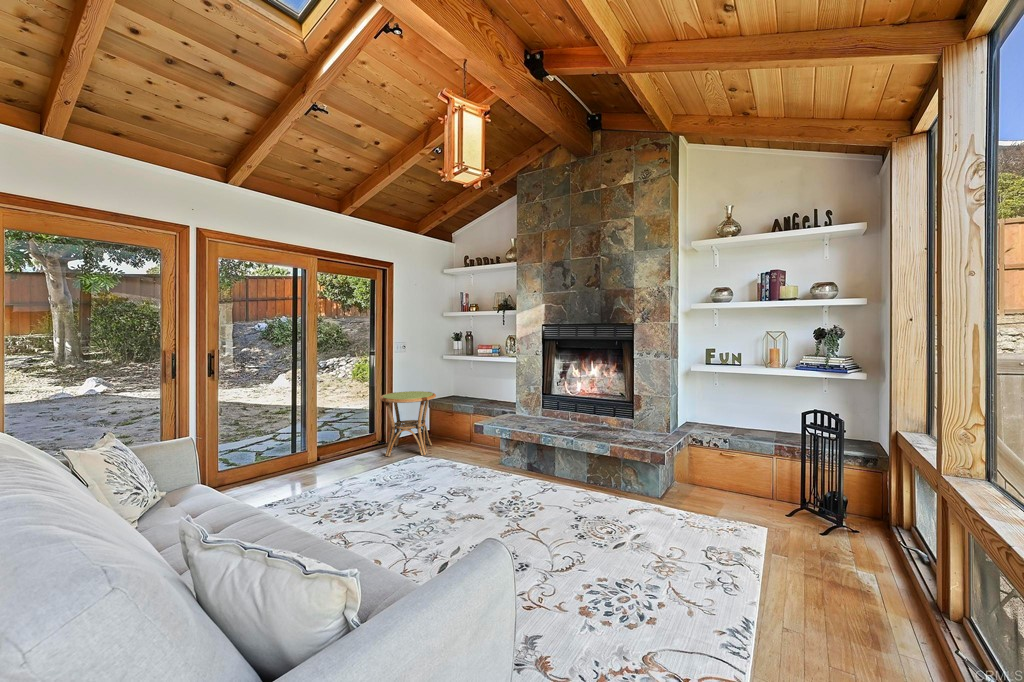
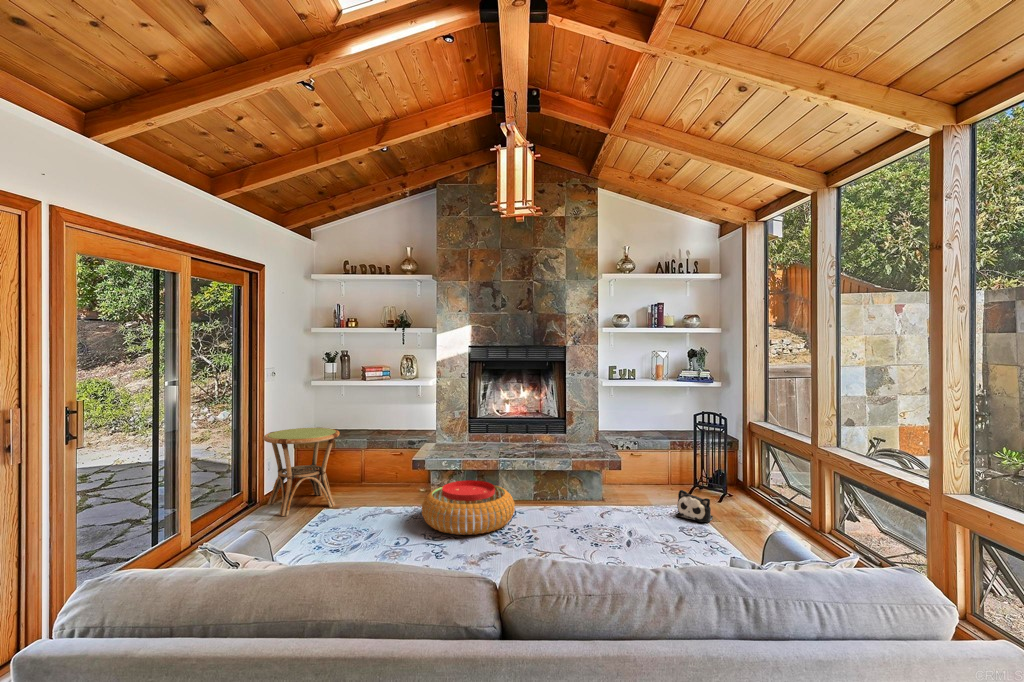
pouf: none [448,450,534,501] -> present [422,480,515,535]
plush toy: none [704,502,756,551] -> present [676,490,713,522]

